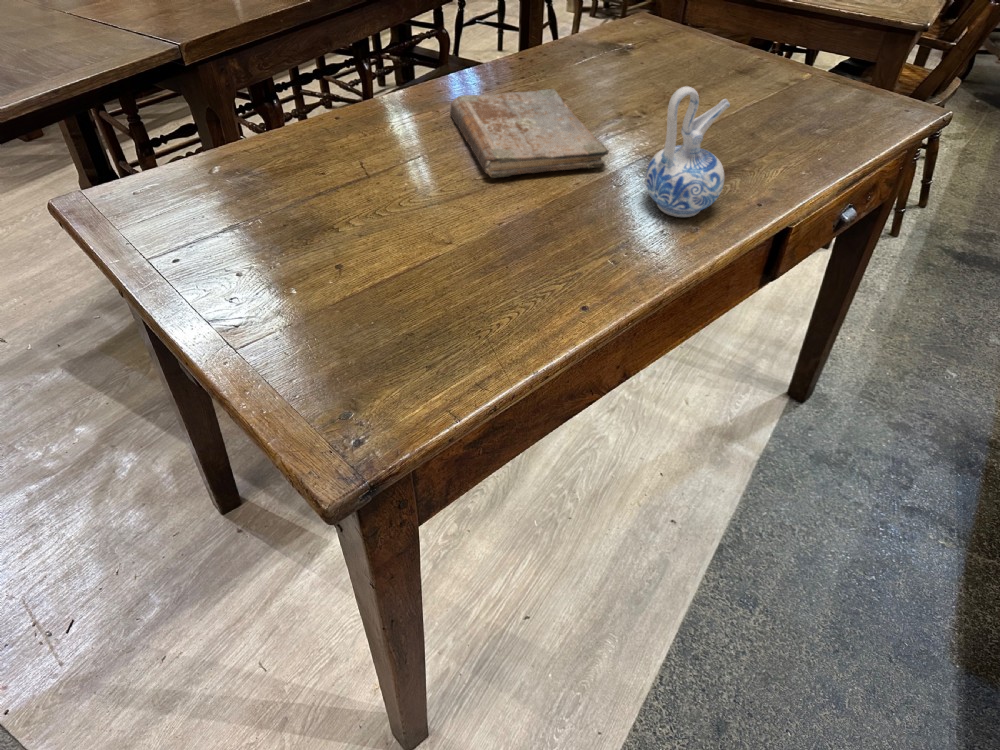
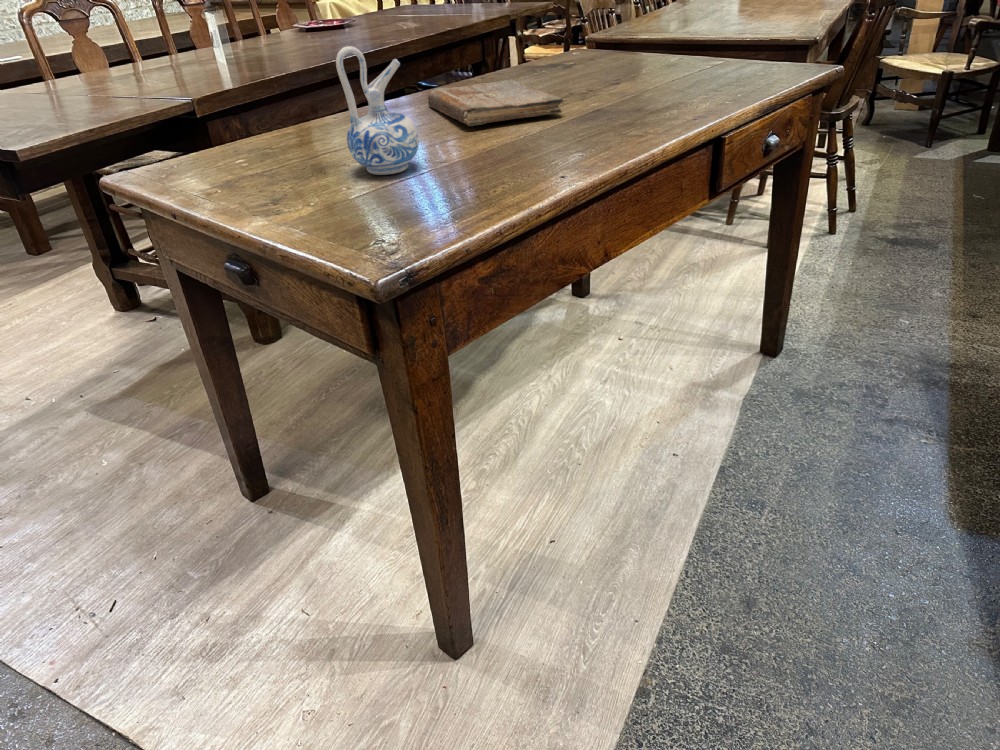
ceramic pitcher: present [646,86,730,217] -> present [336,46,419,175]

